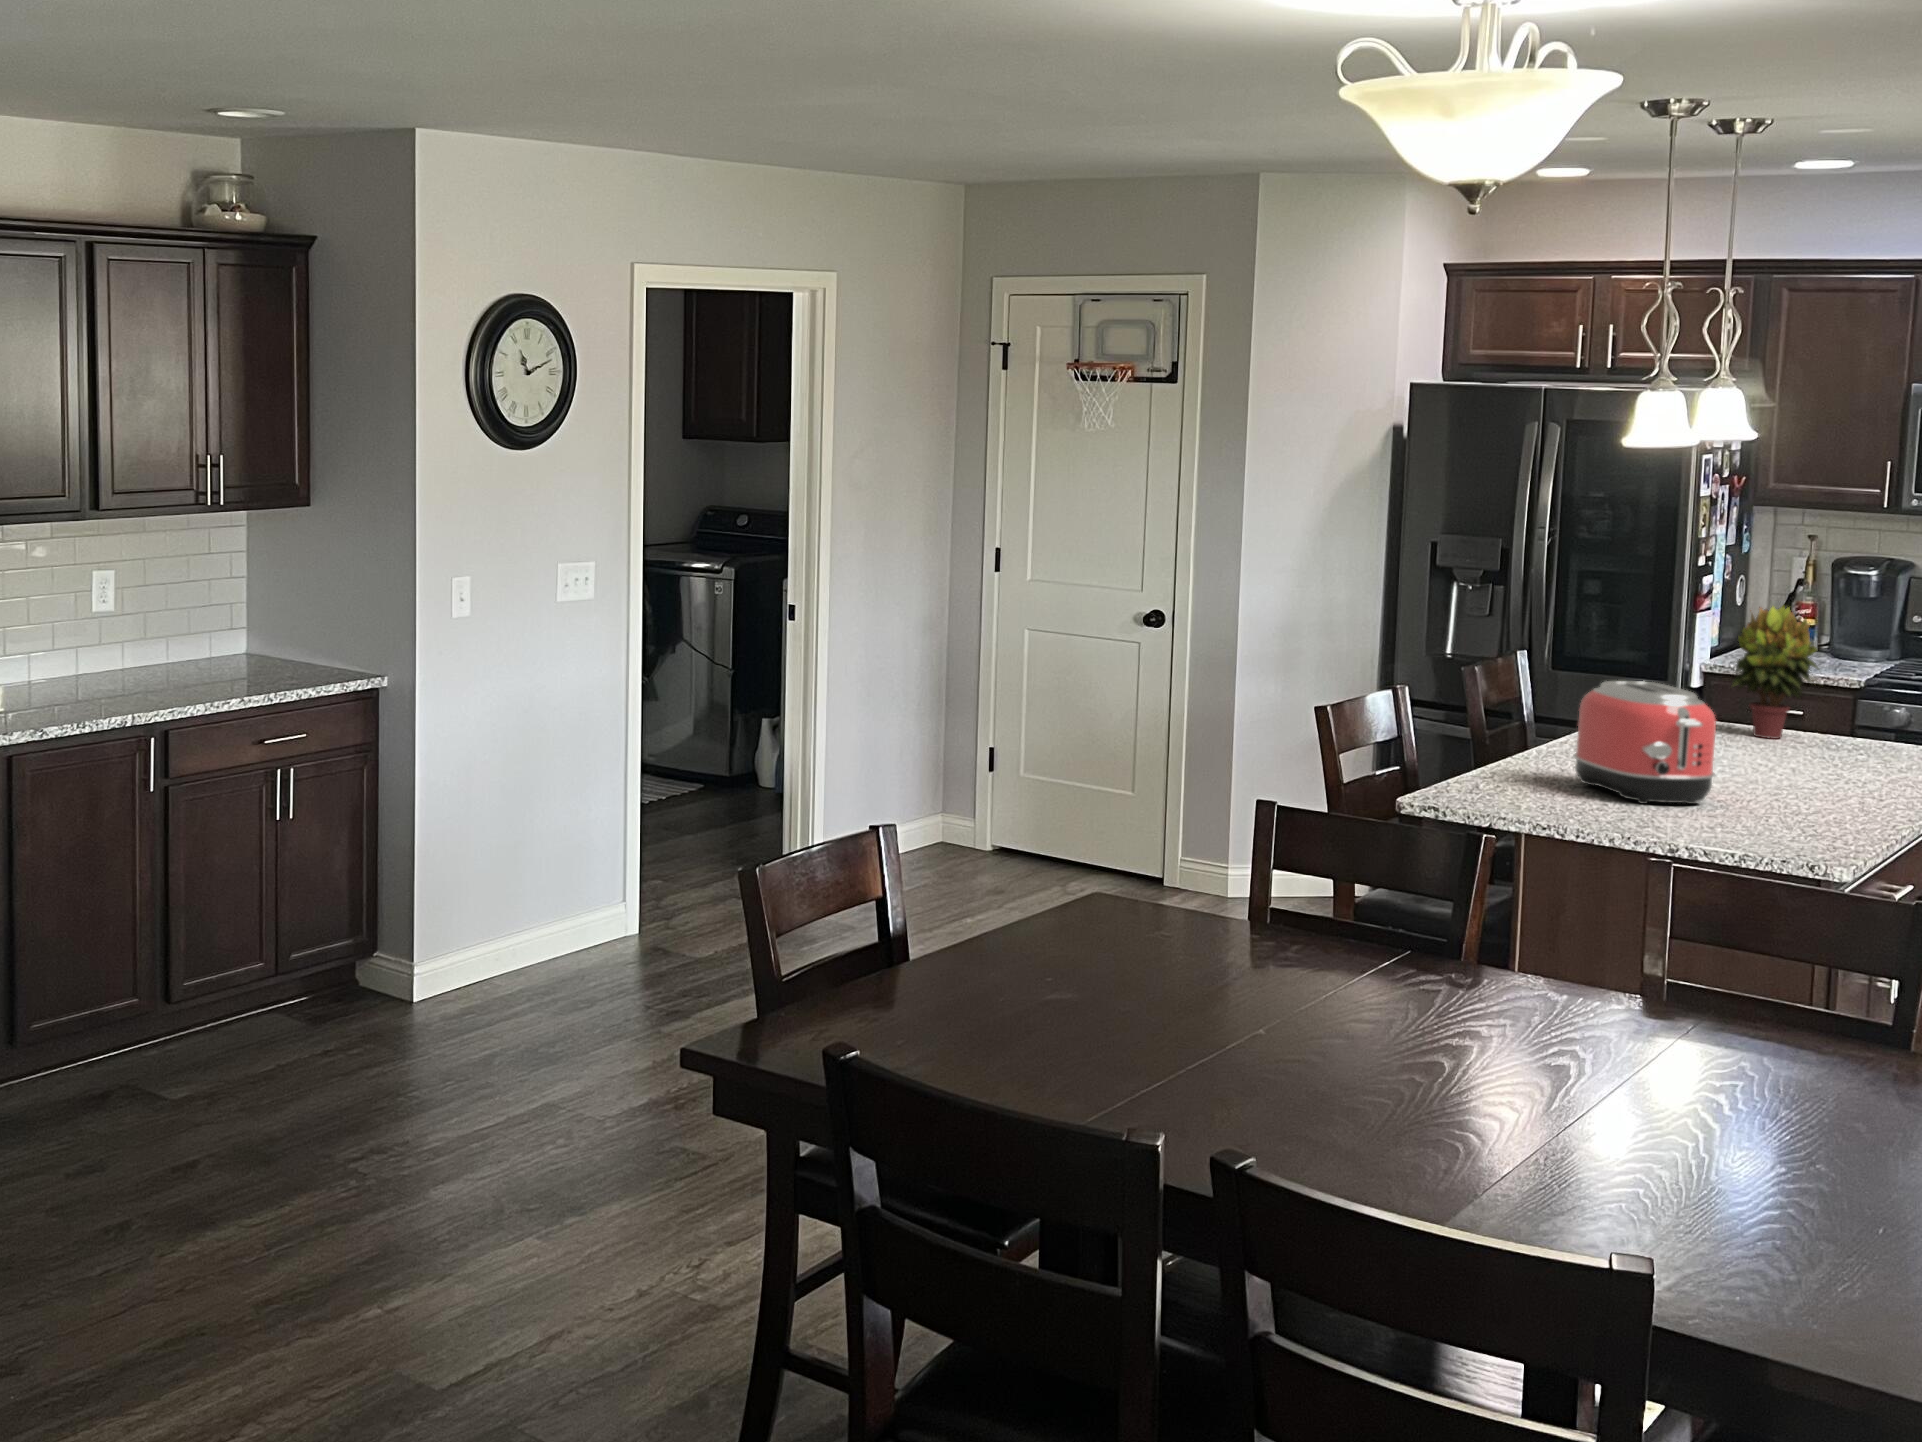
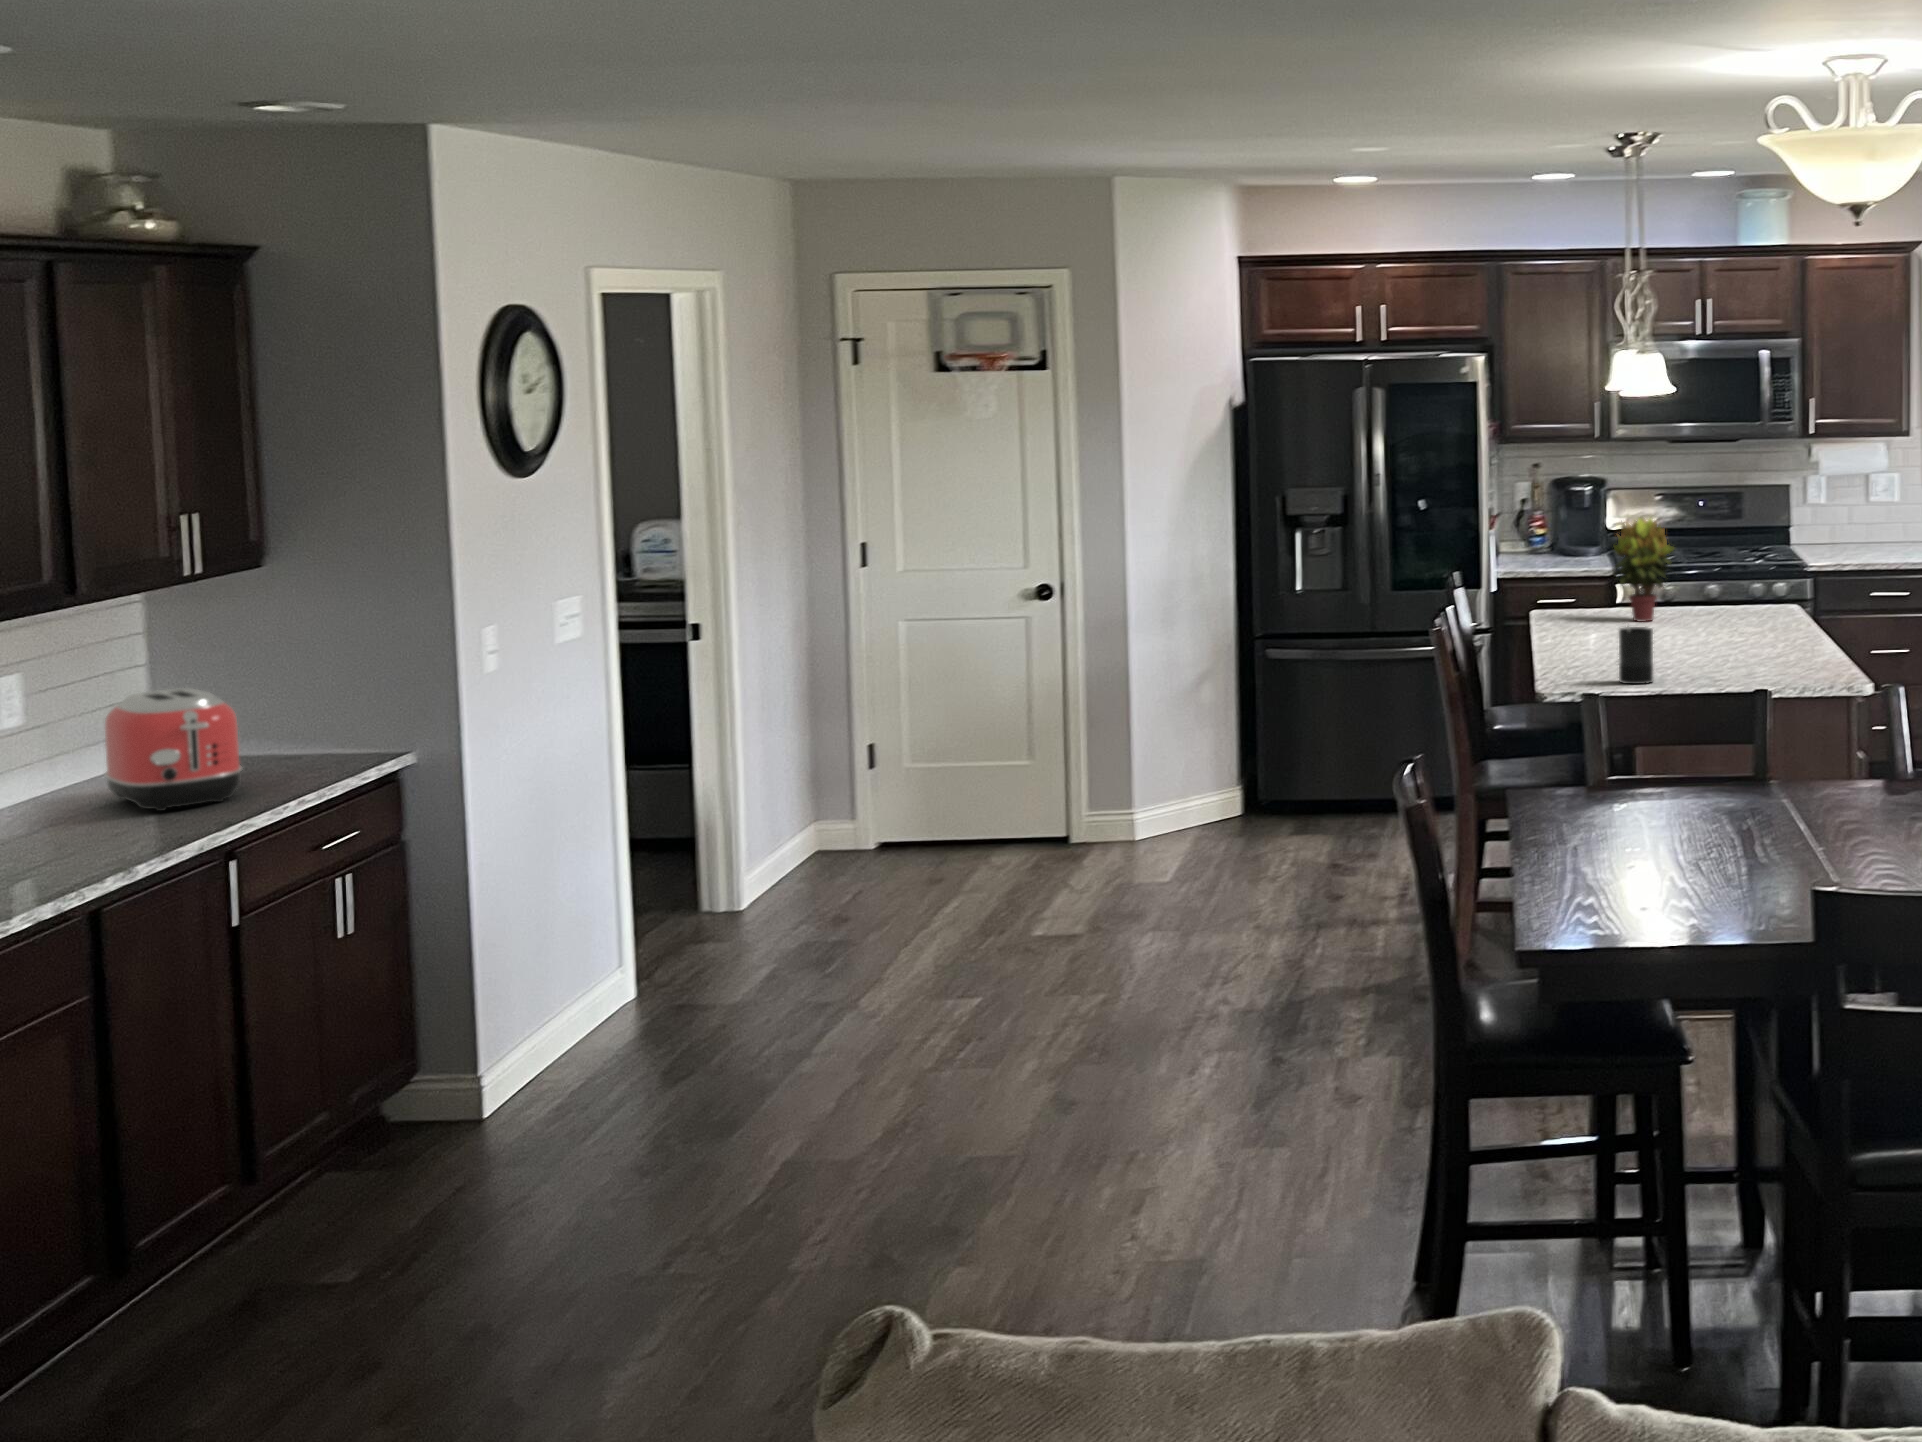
toaster: present [1574,681,1716,804] -> present [105,688,243,811]
candle: none [1471,713,1519,790] -> present [1619,626,1653,684]

